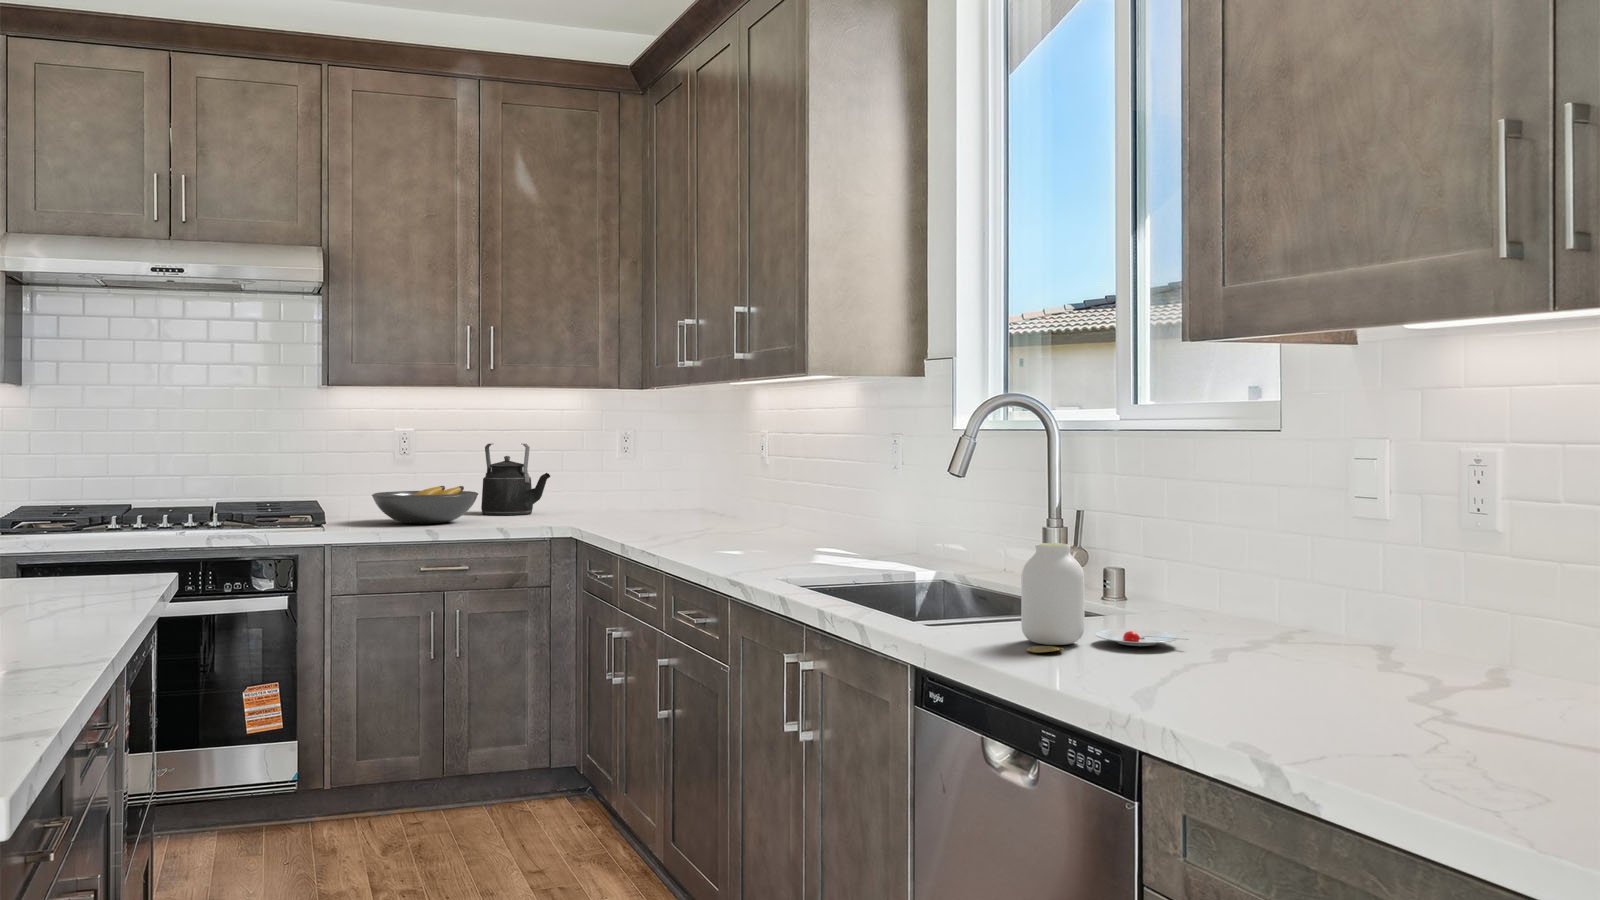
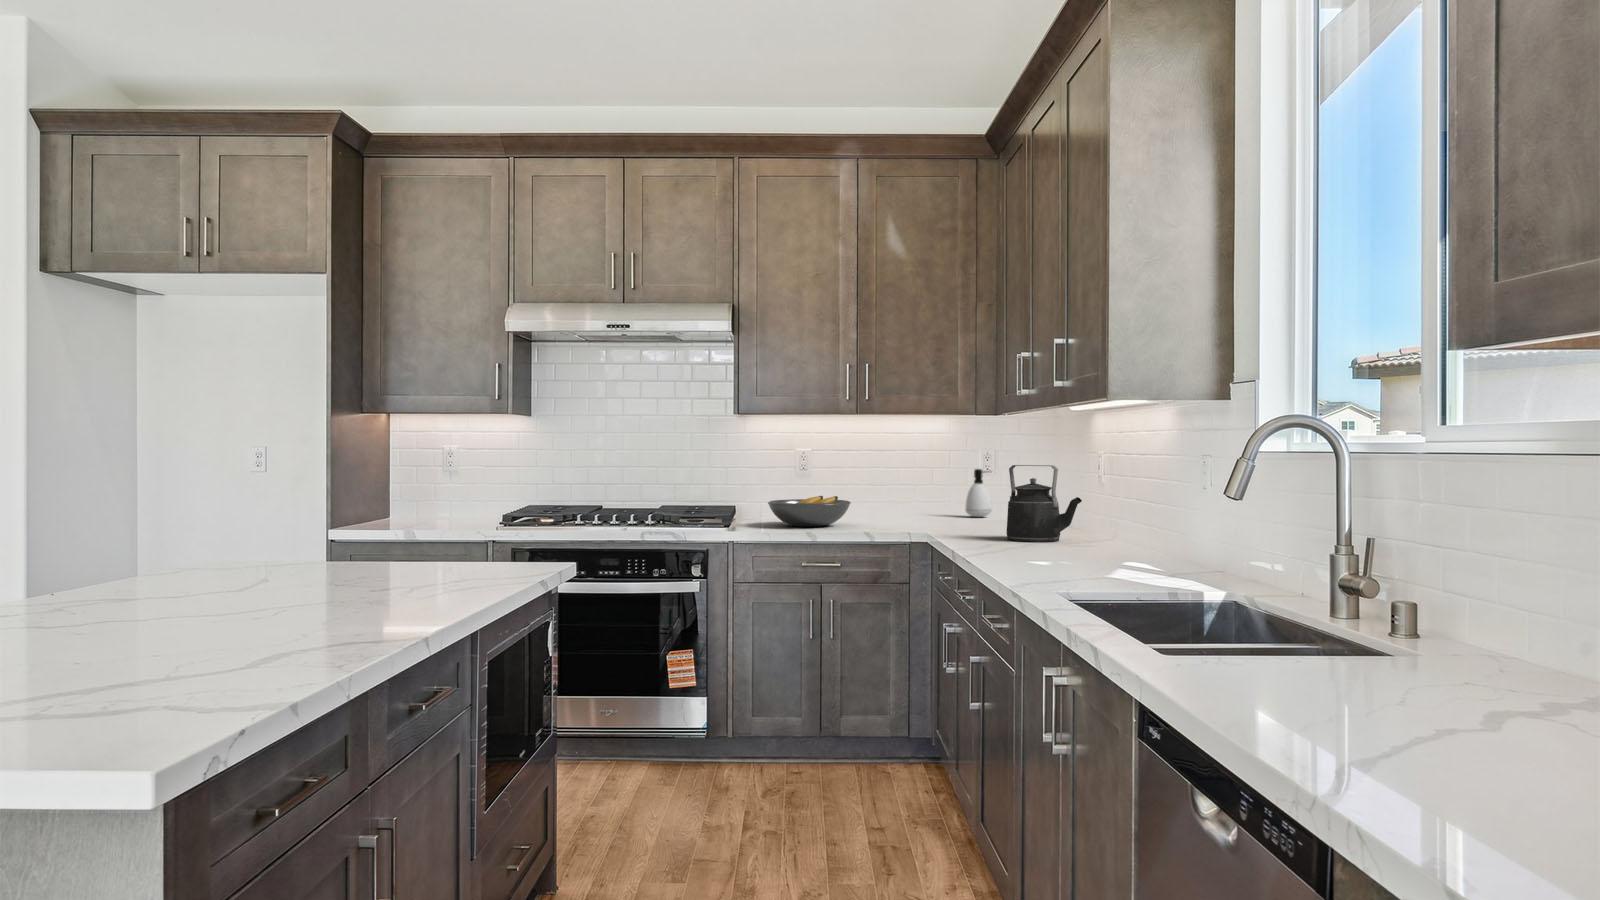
kettle: present [481,444,550,515] -> present [1006,465,1082,542]
soap dispenser: none [604,453,634,509] -> present [965,469,992,517]
jar: present [1021,543,1188,653] -> none [1251,579,1457,700]

